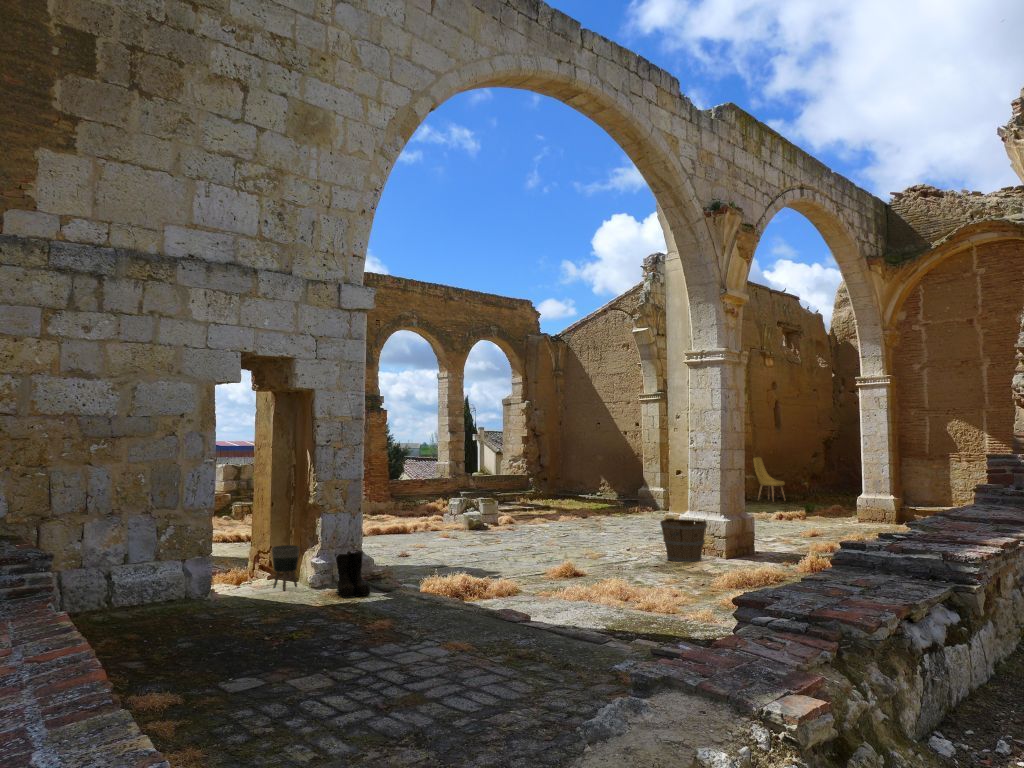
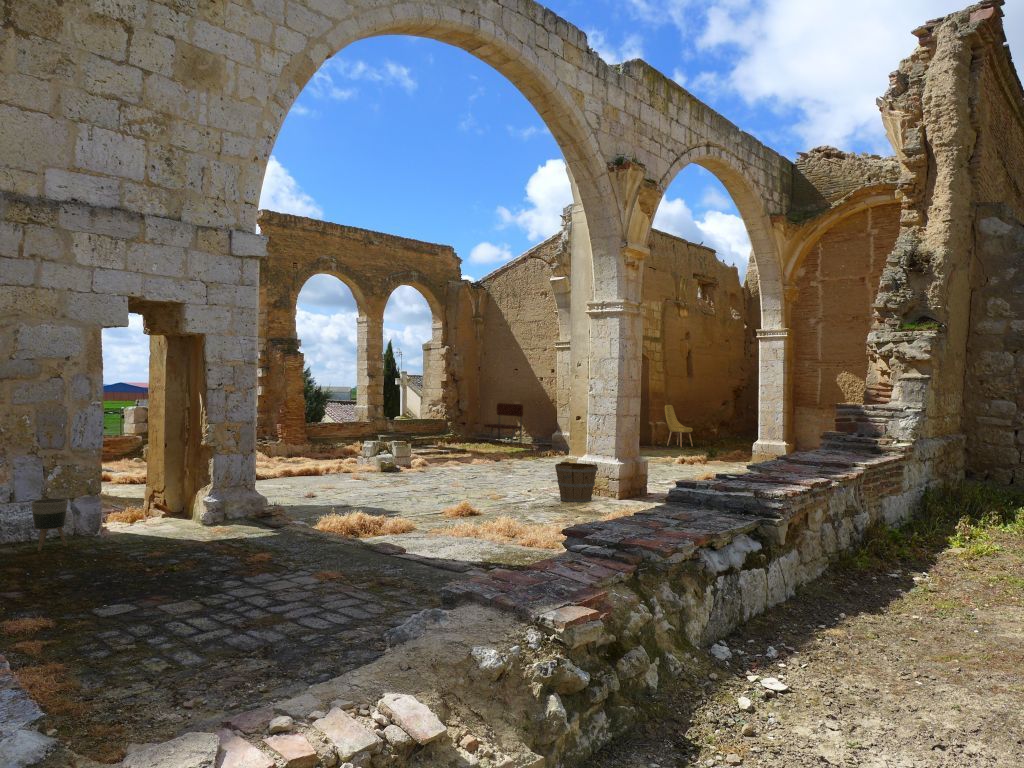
bench: none [564,458,604,500] -> present [484,403,523,444]
planter: present [272,545,300,591] -> present [31,498,68,551]
boots: present [335,551,371,598] -> none [226,490,263,535]

